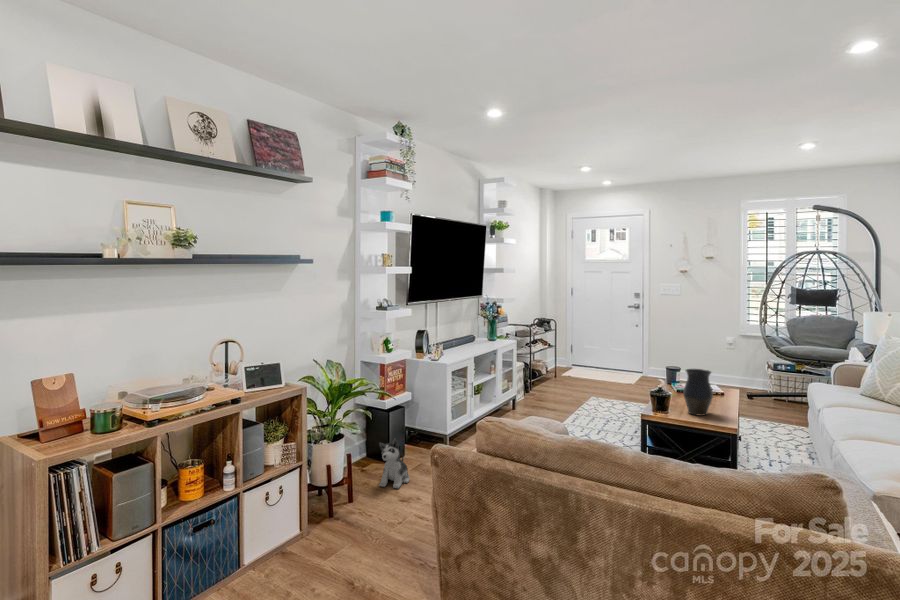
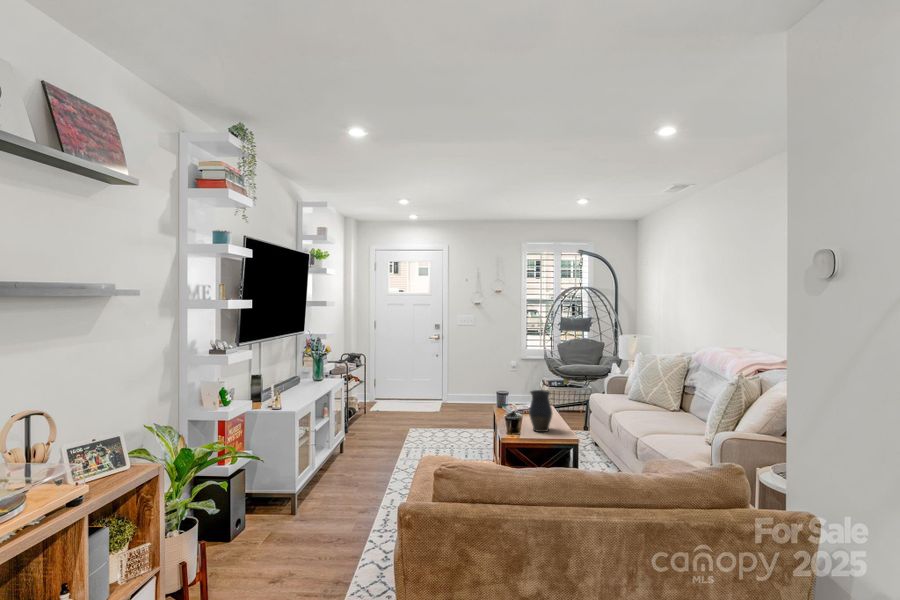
plush toy: present [379,438,409,488] -> none [230,511,271,578]

